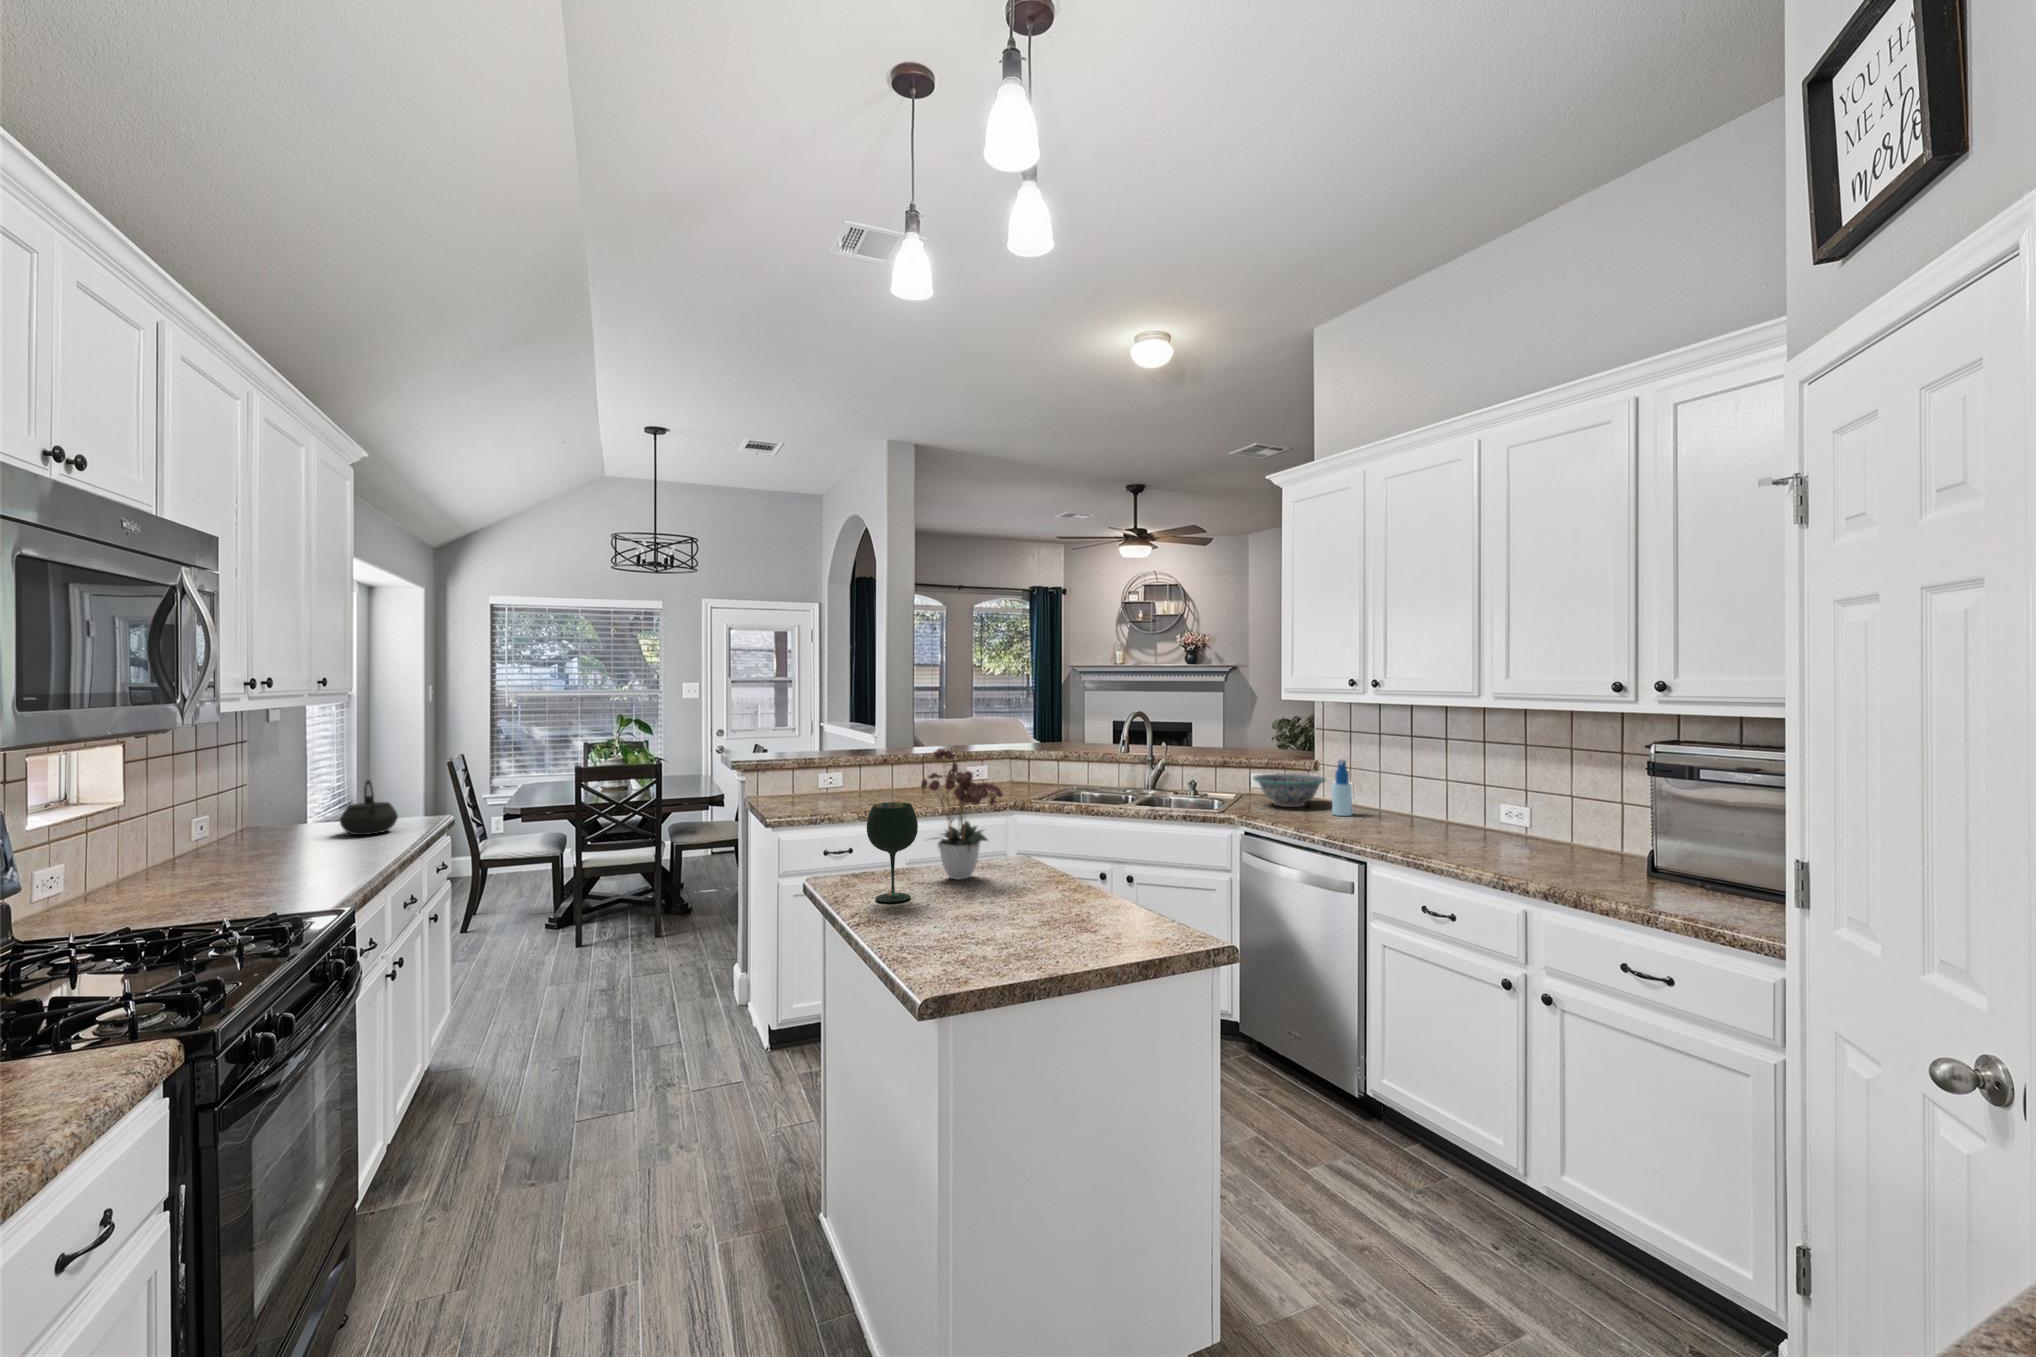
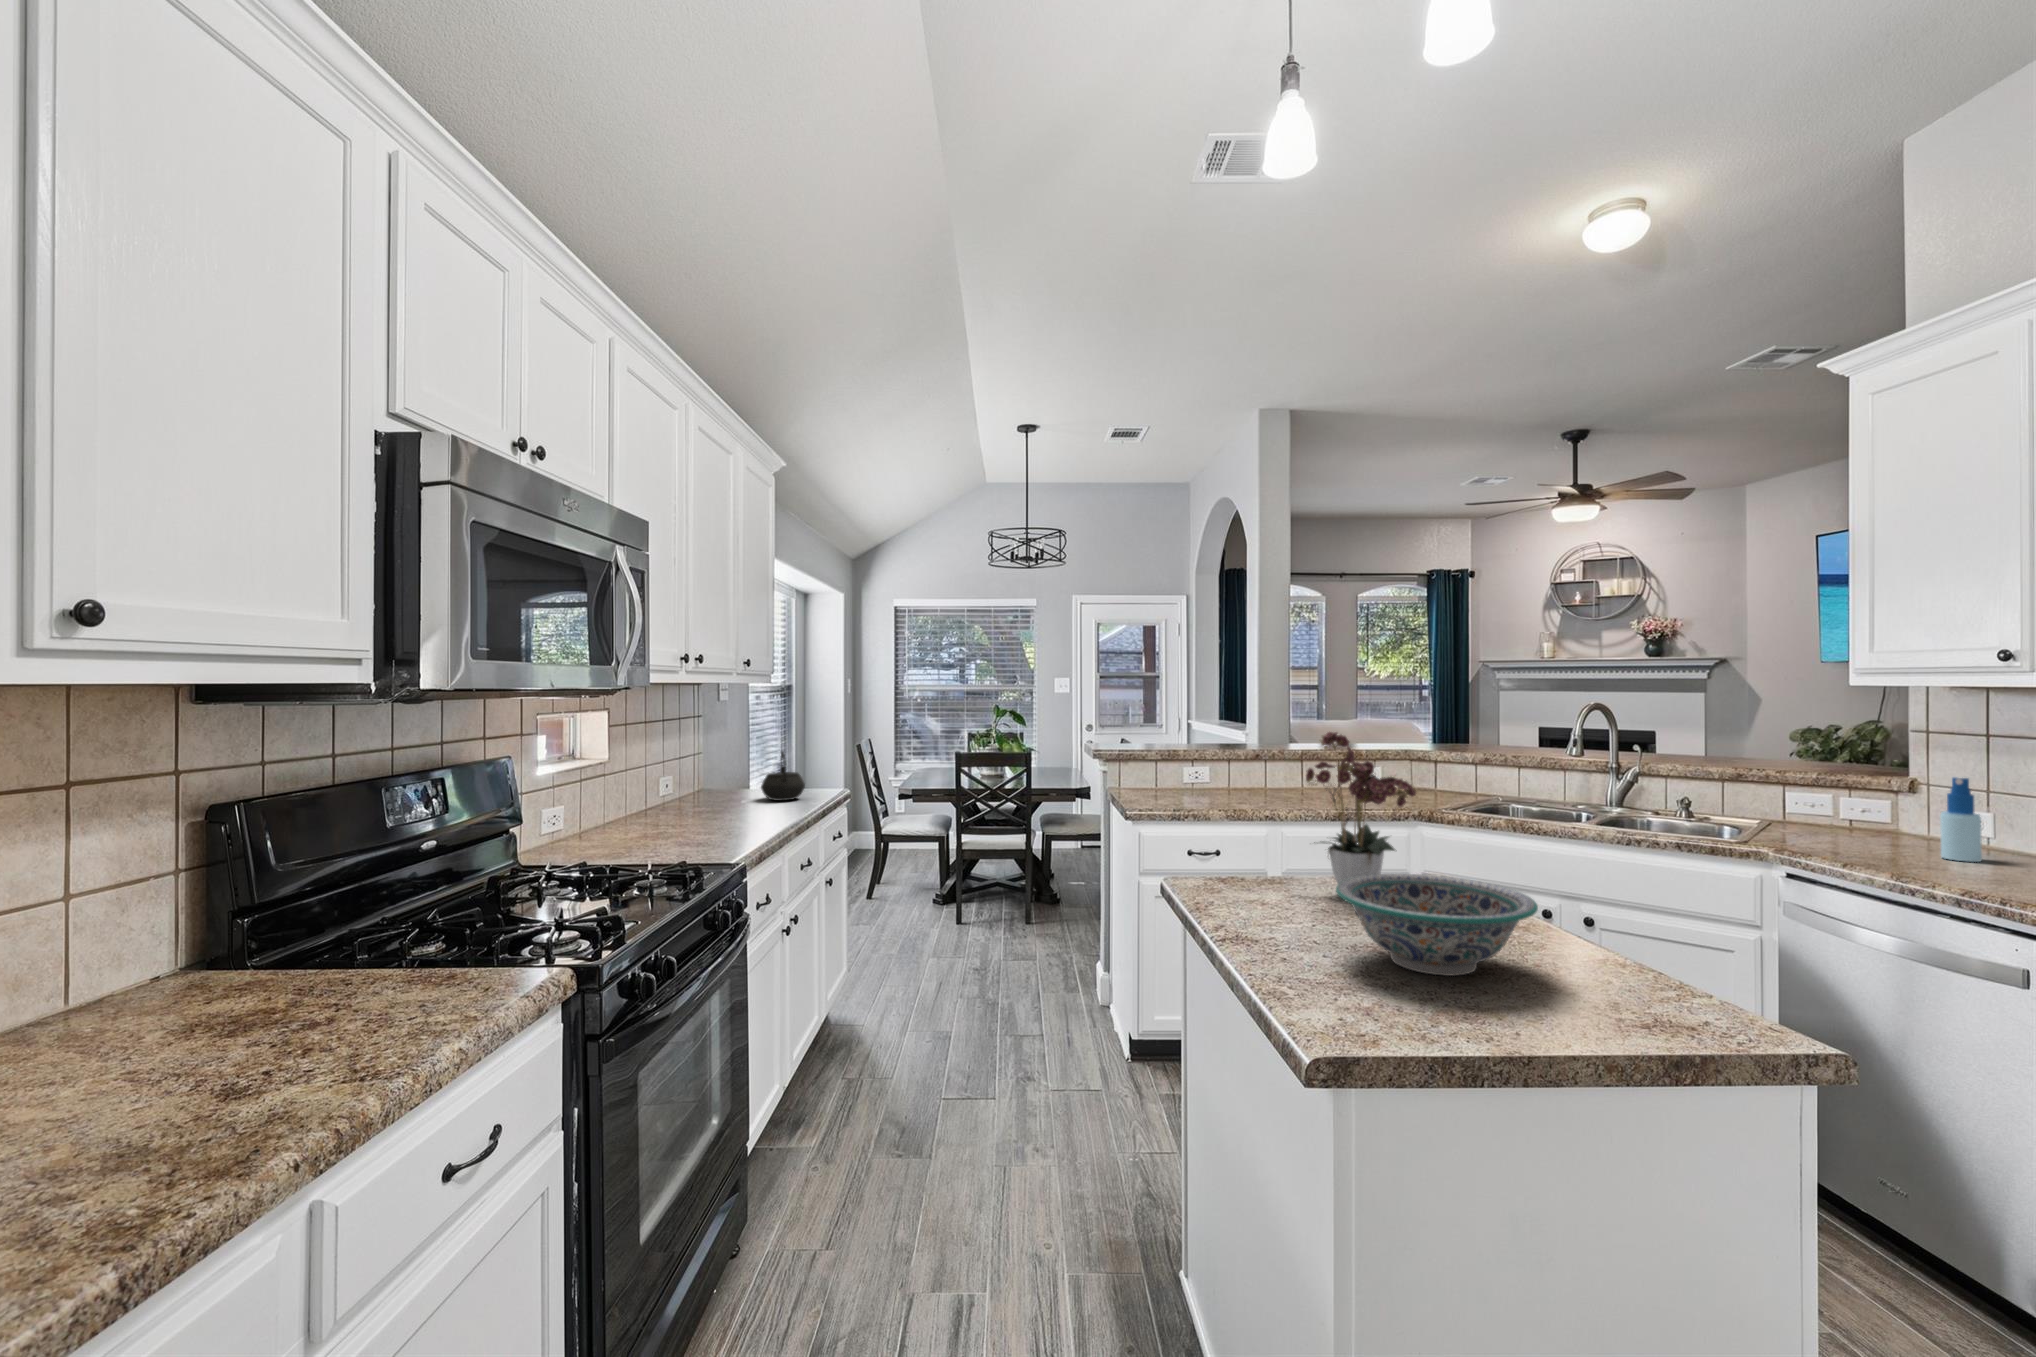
decorative bowl: present [1253,774,1326,807] -> present [1336,874,1538,976]
wine glass: present [867,802,918,902] -> none [1238,793,1303,916]

